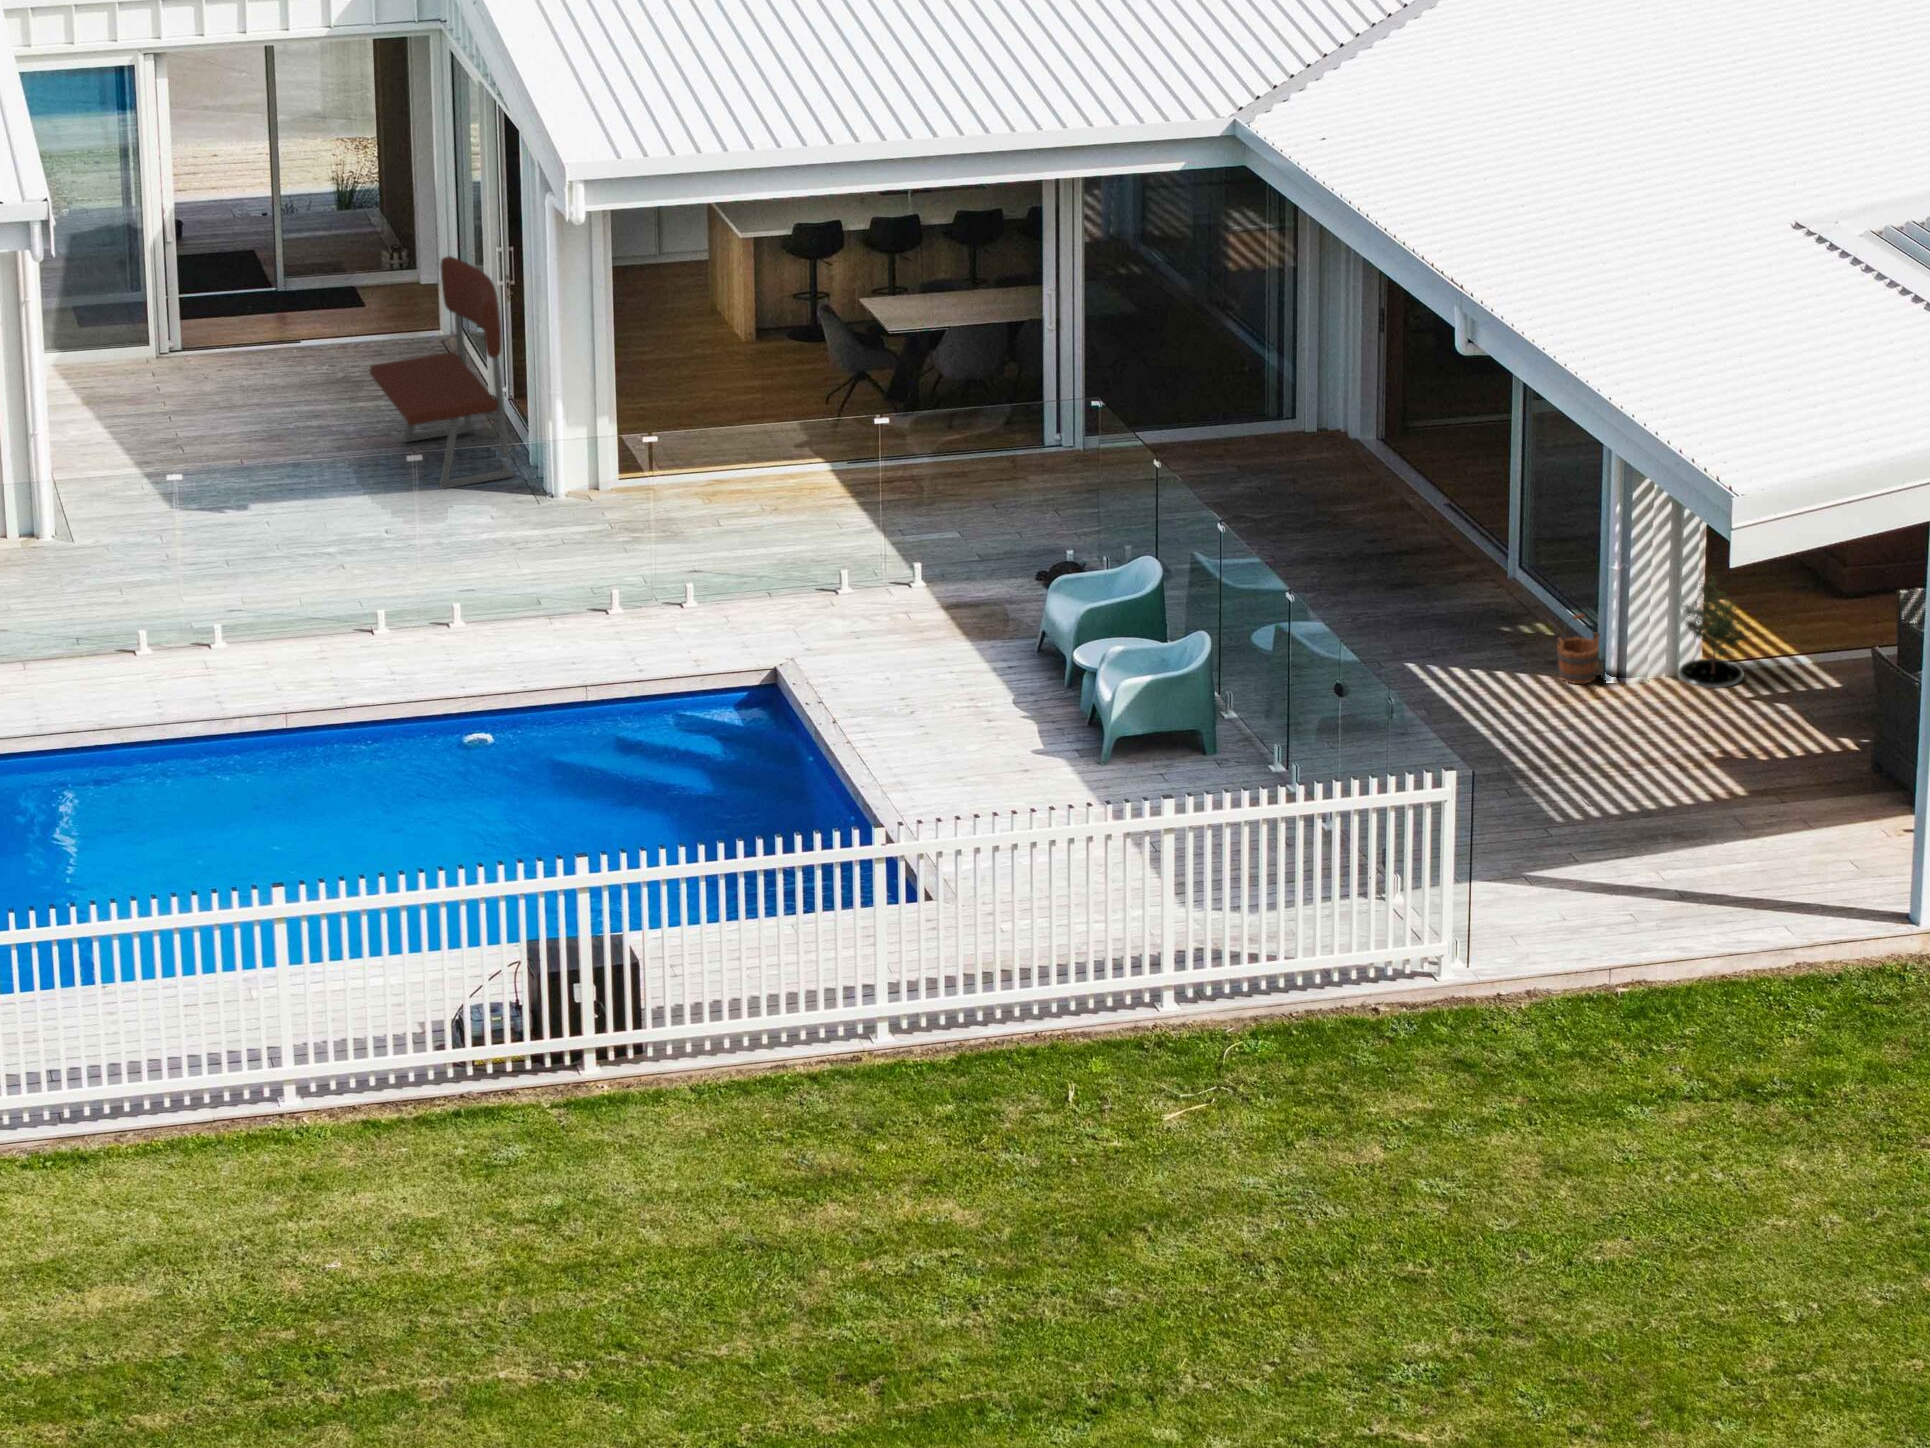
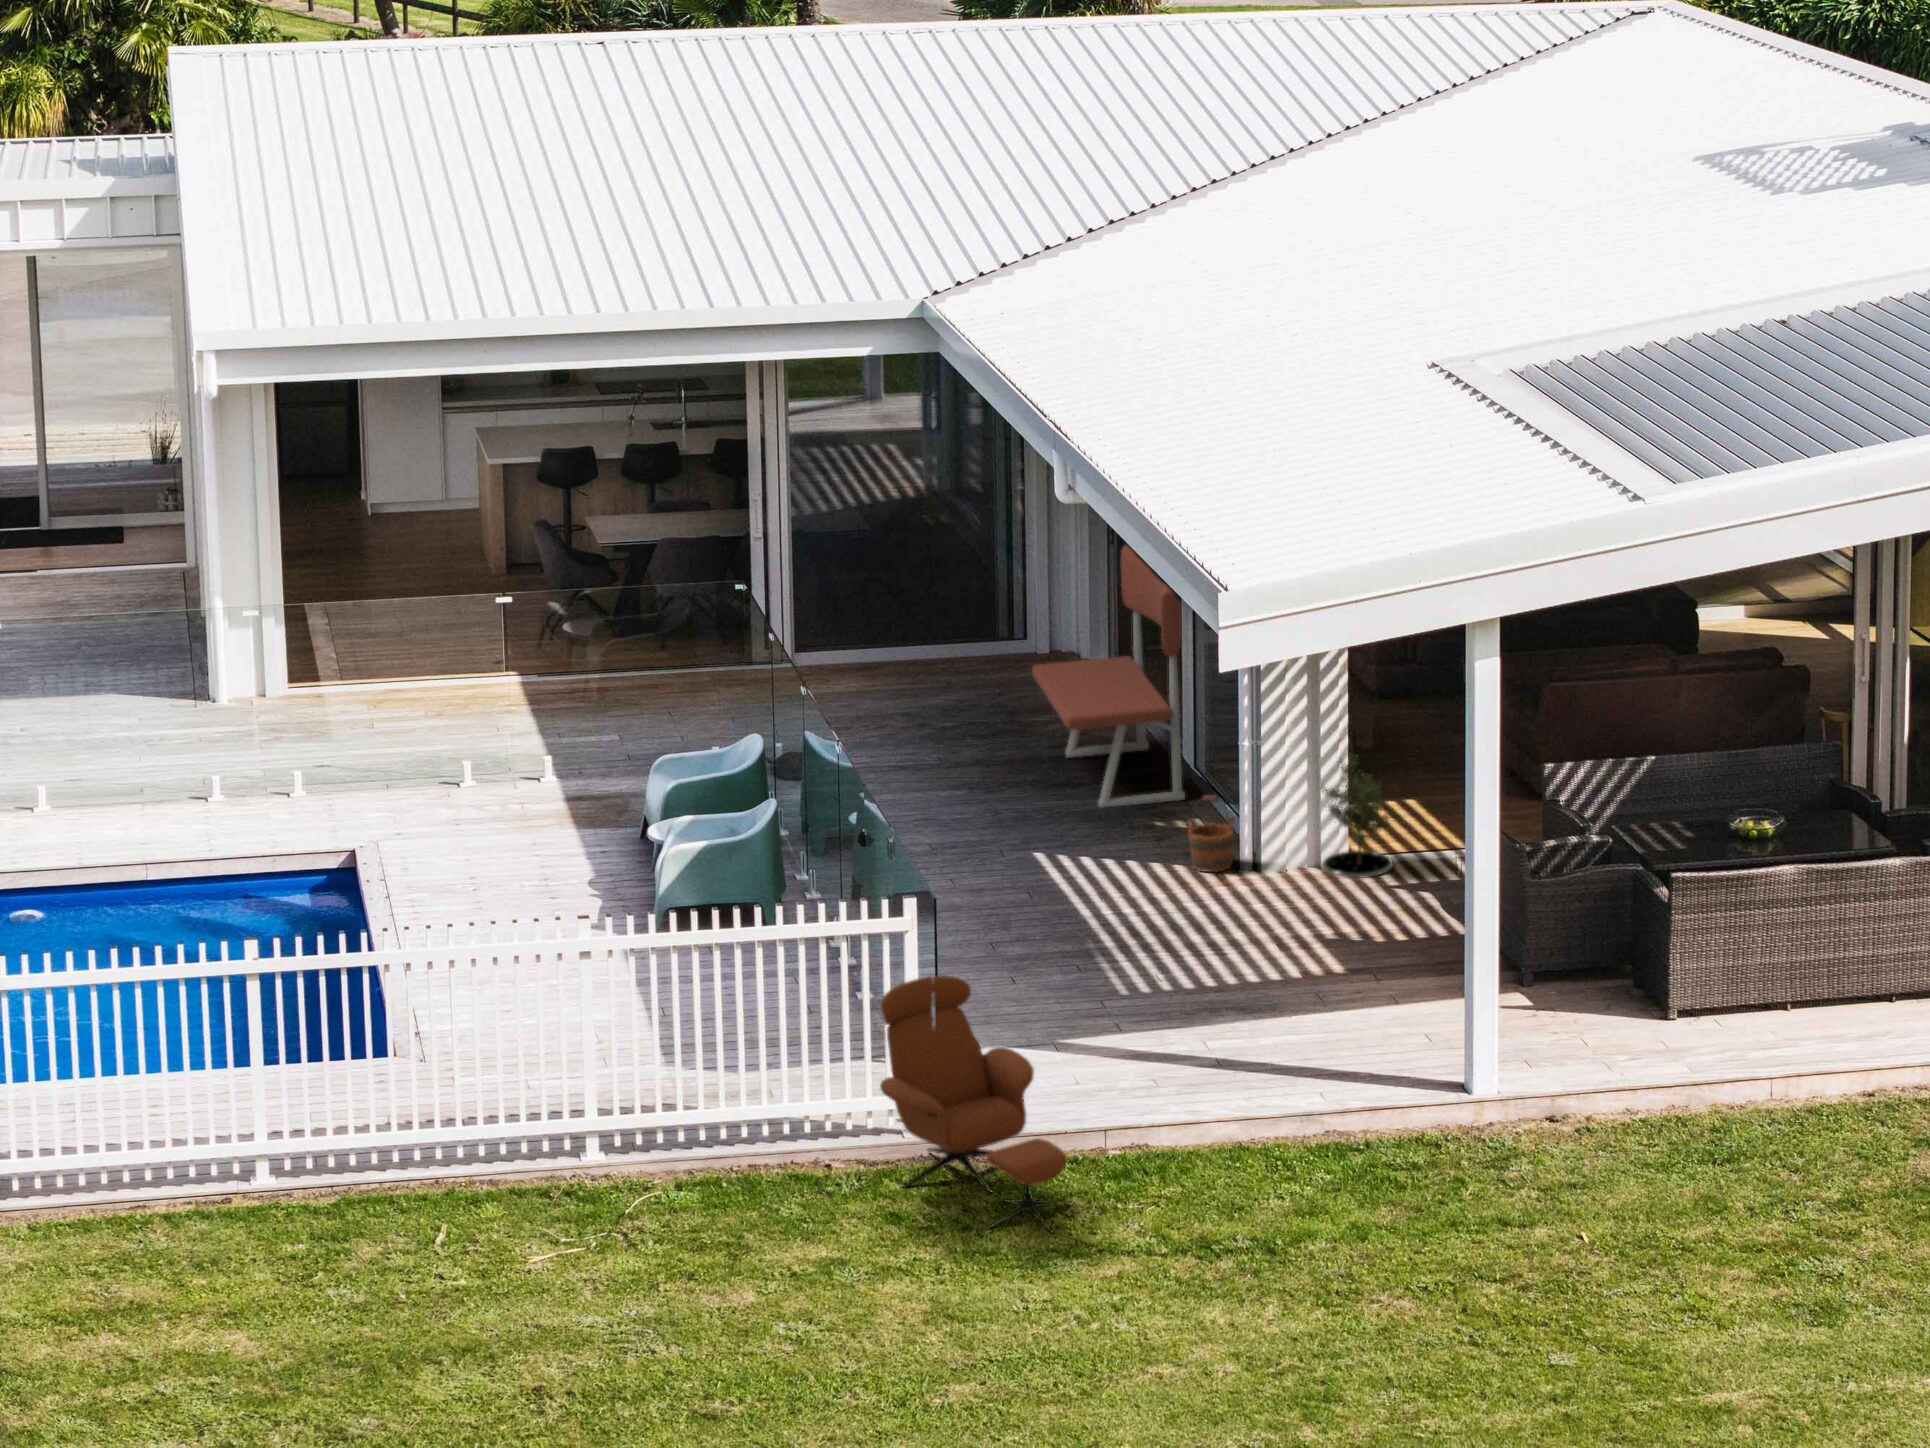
bench: present [370,256,513,489] -> present [1032,545,1185,808]
lounge chair: none [1432,845,1616,1080] -> present [880,975,1070,1233]

